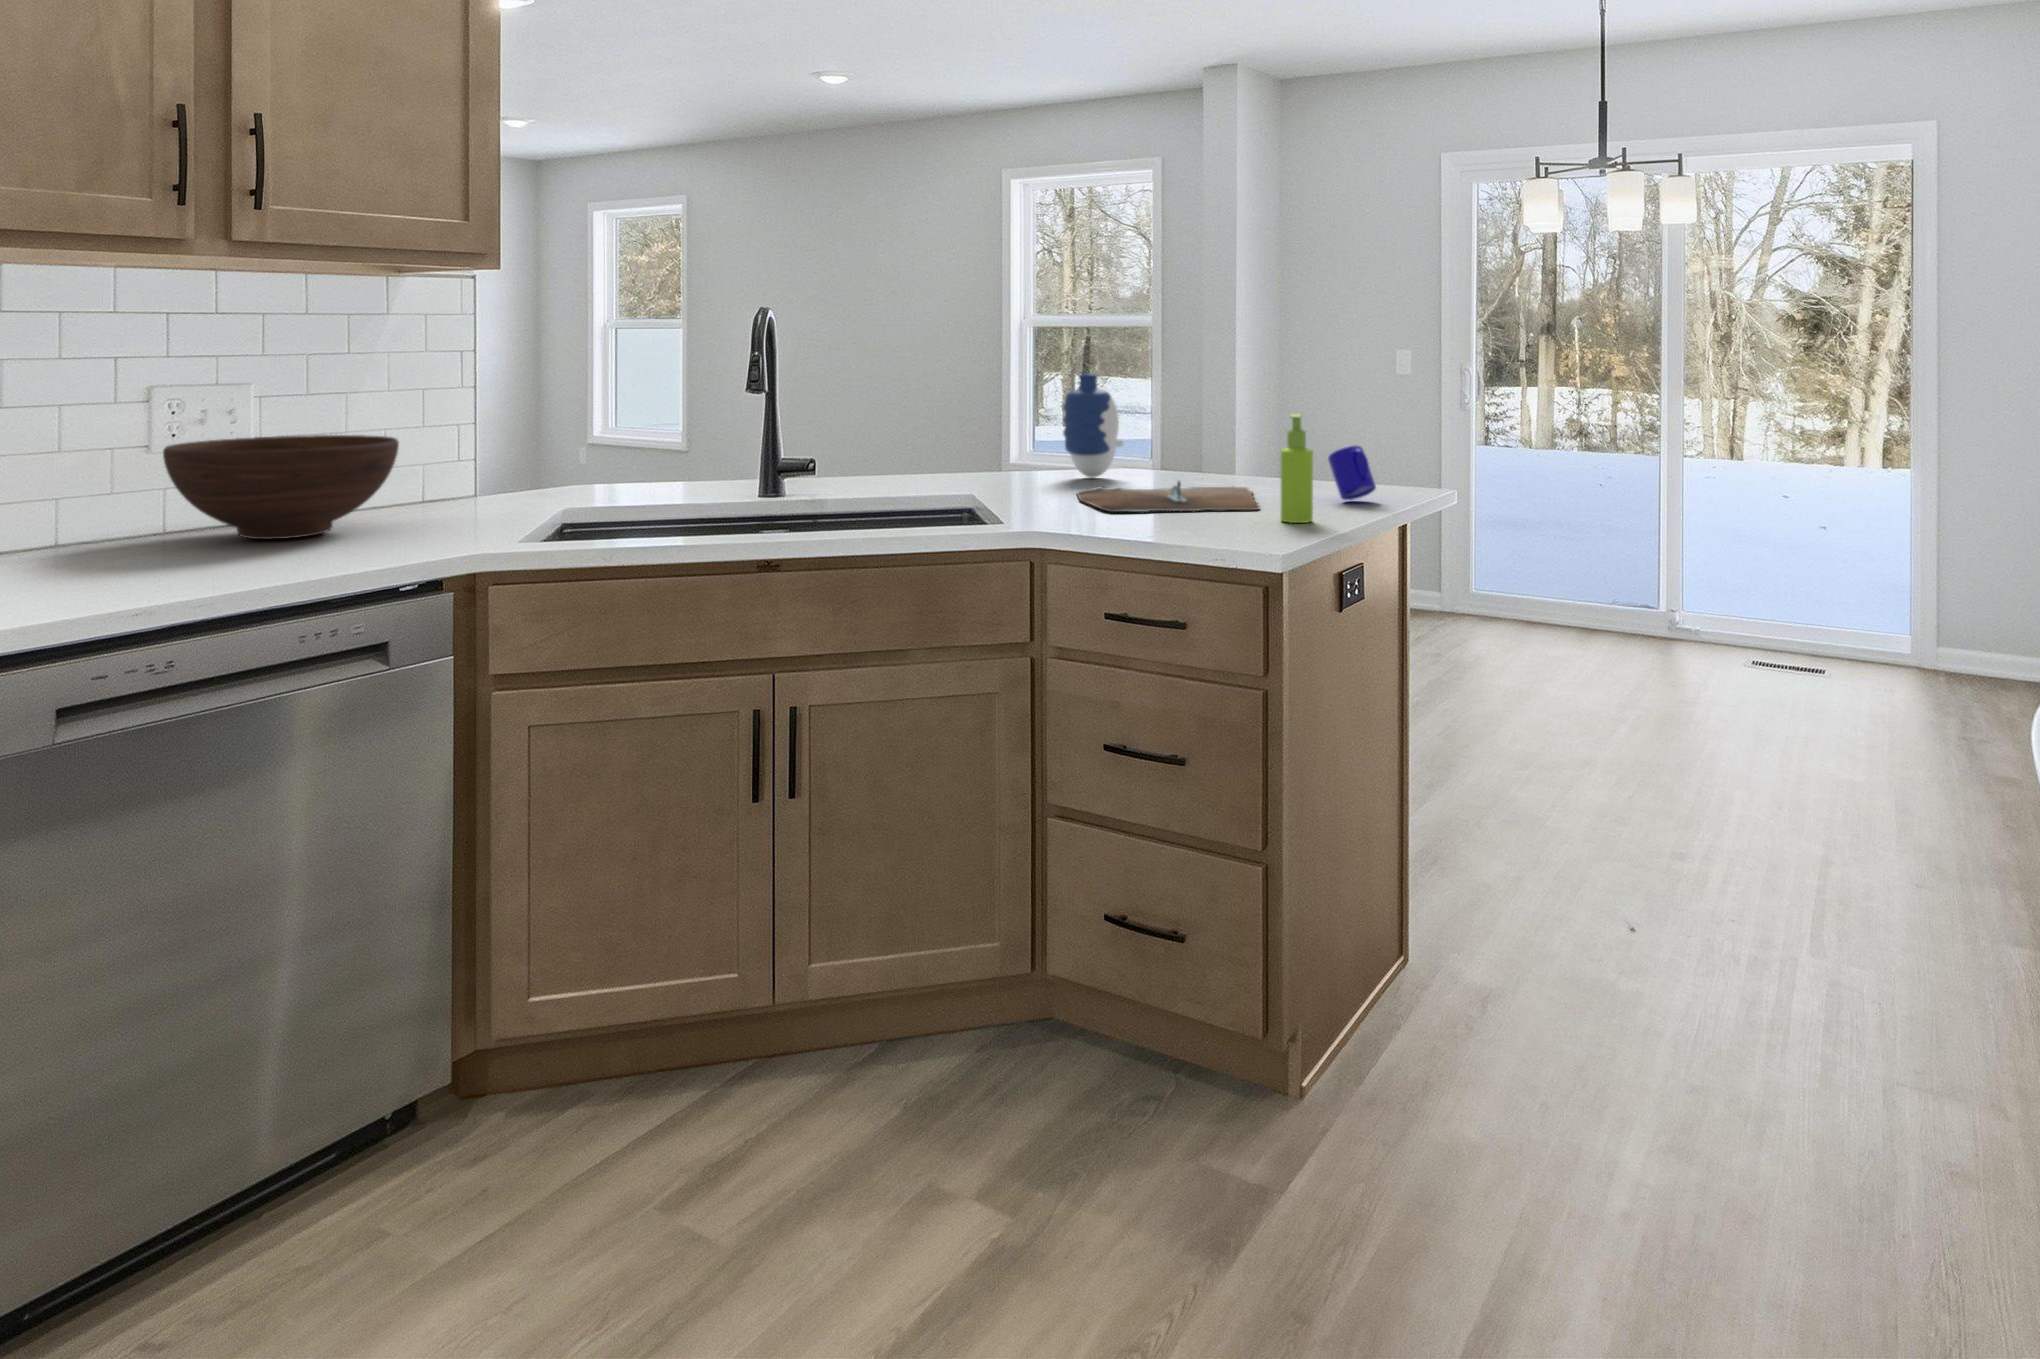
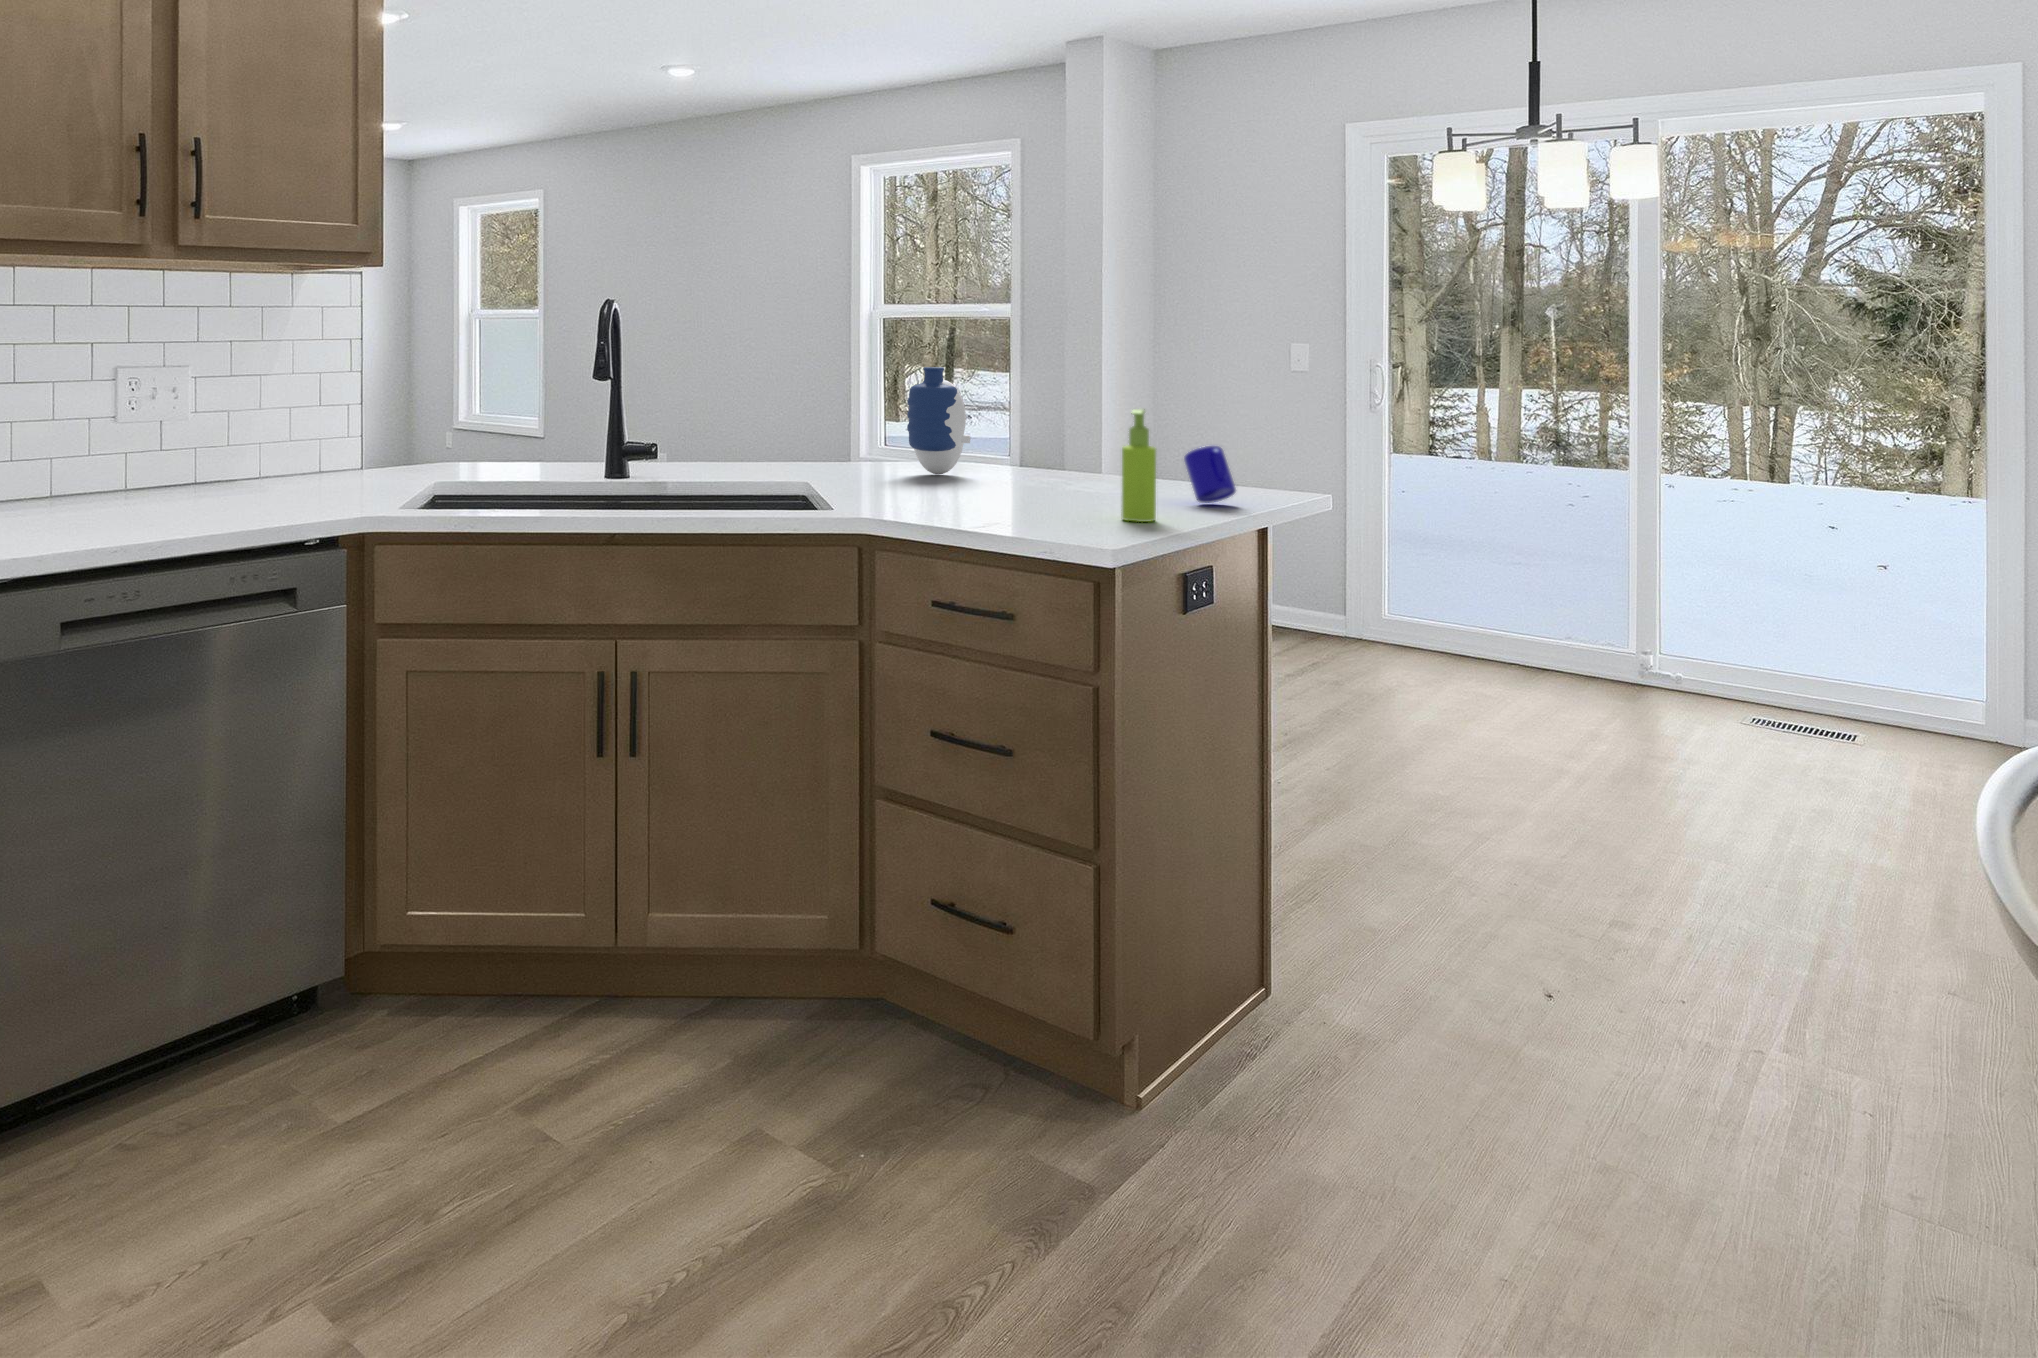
fruit bowl: present [163,435,399,539] -> none [117,414,296,503]
cutting board: present [1077,481,1260,512] -> none [917,477,1106,509]

